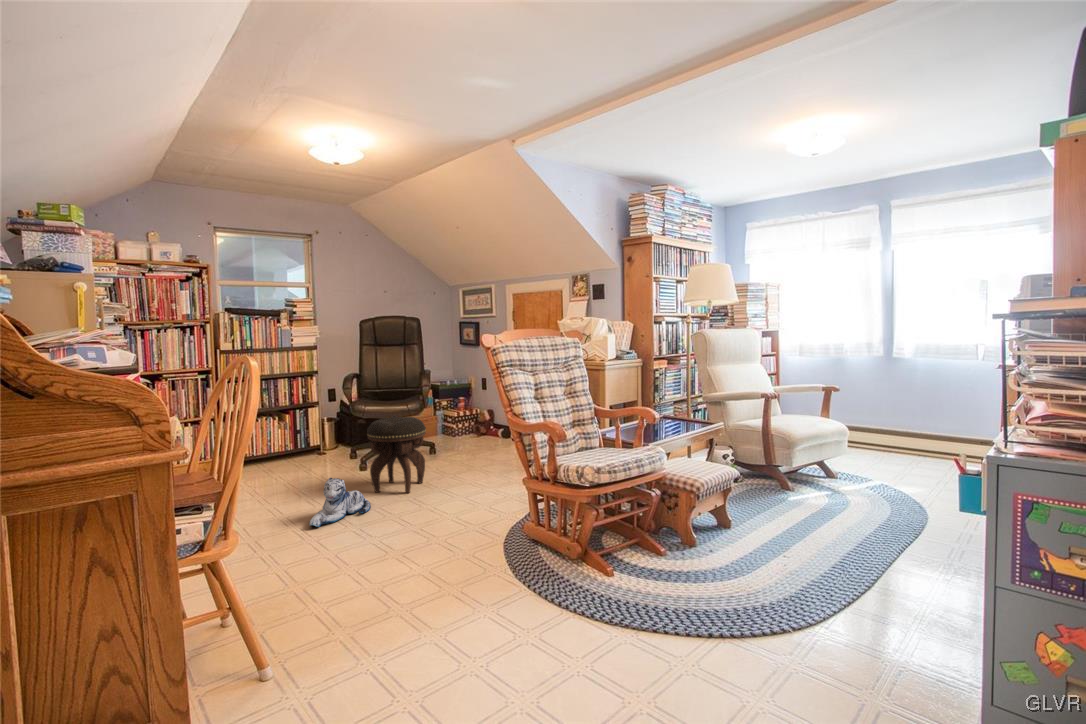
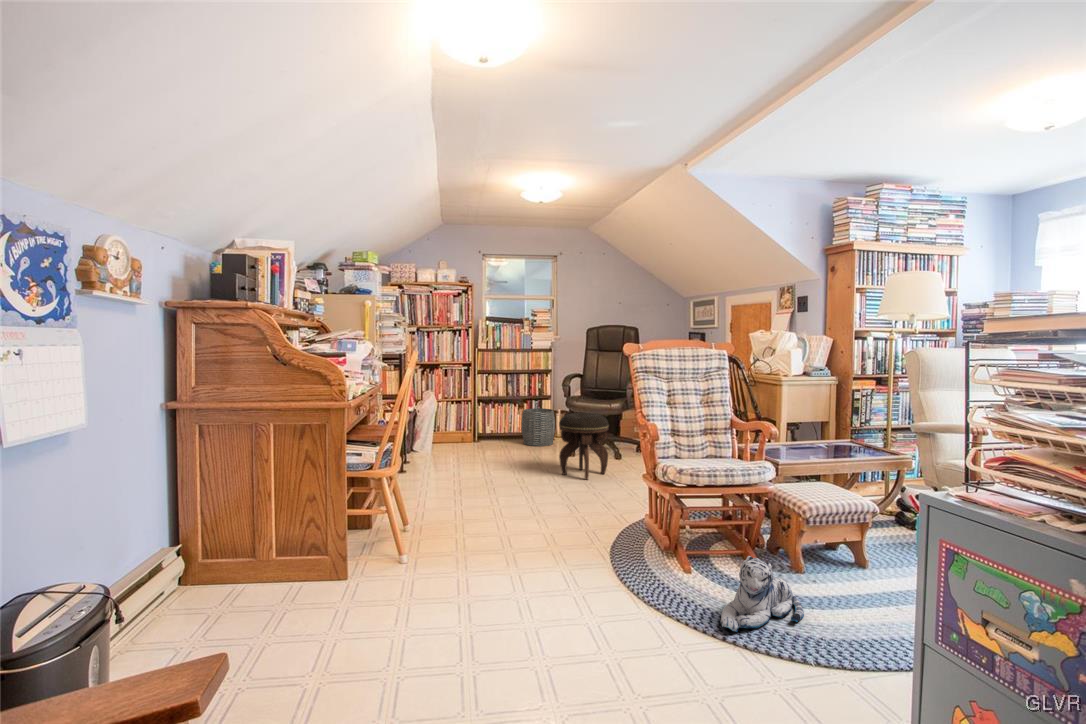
woven basket: none [288,417,332,464] -> present [522,408,555,446]
plush toy: present [309,478,371,527] -> present [721,556,804,632]

